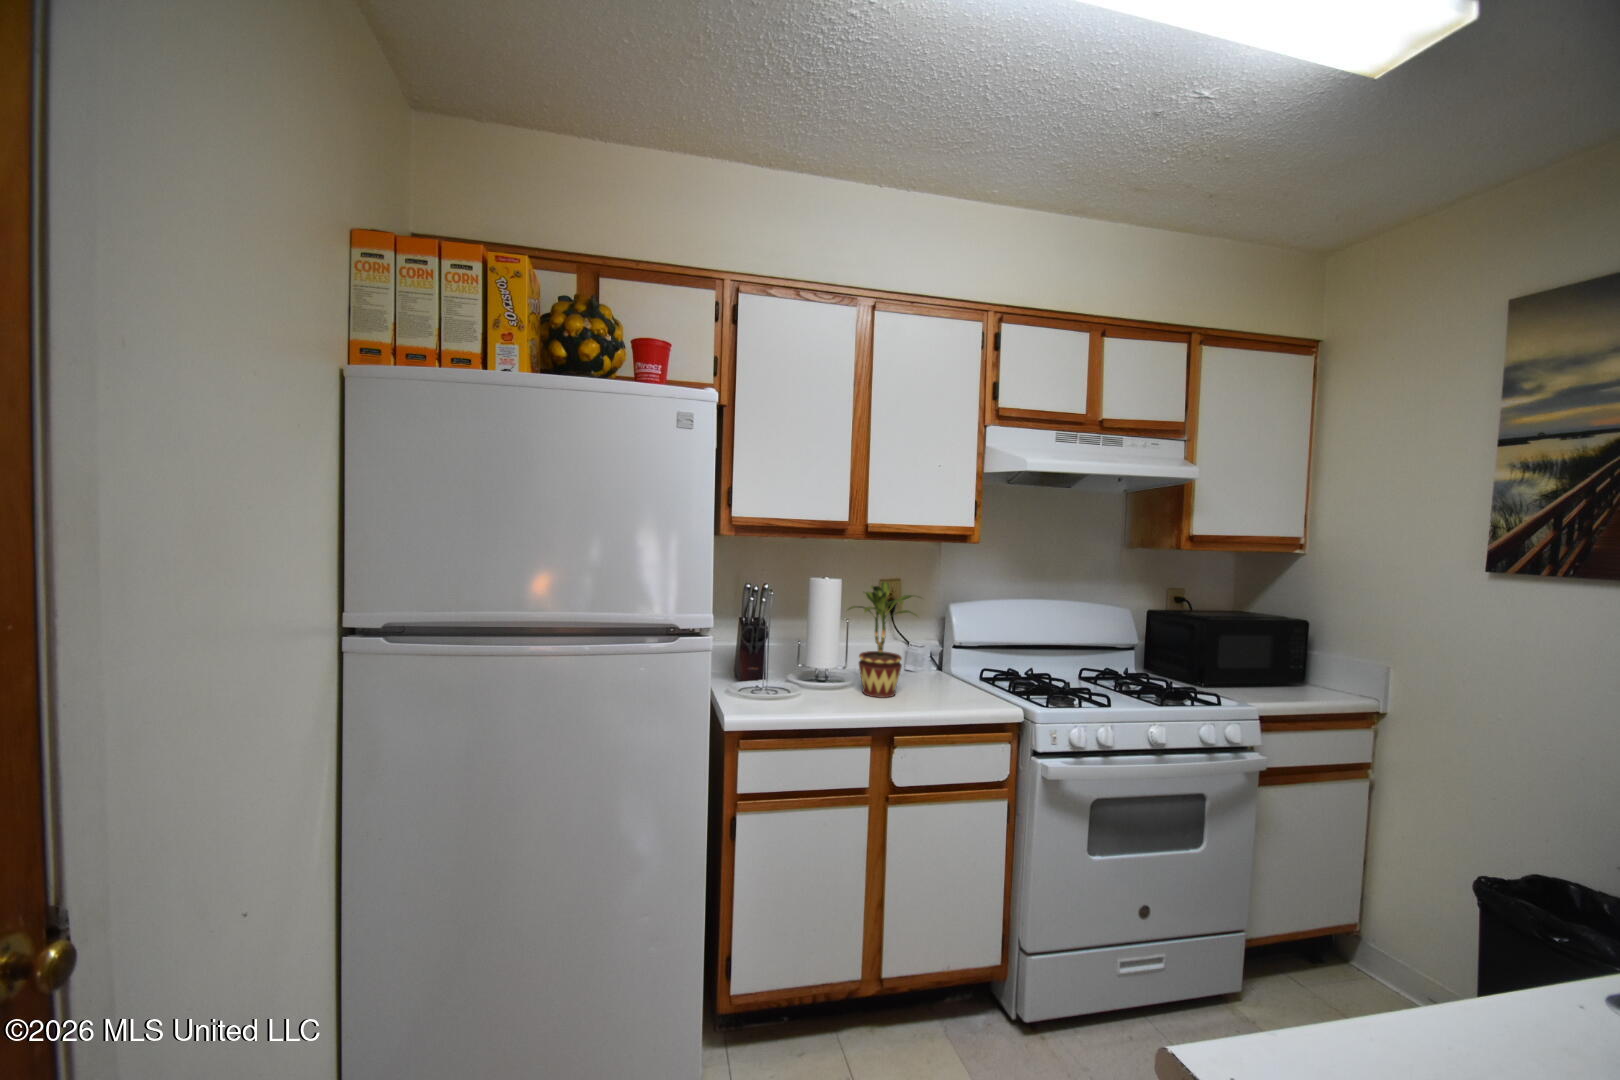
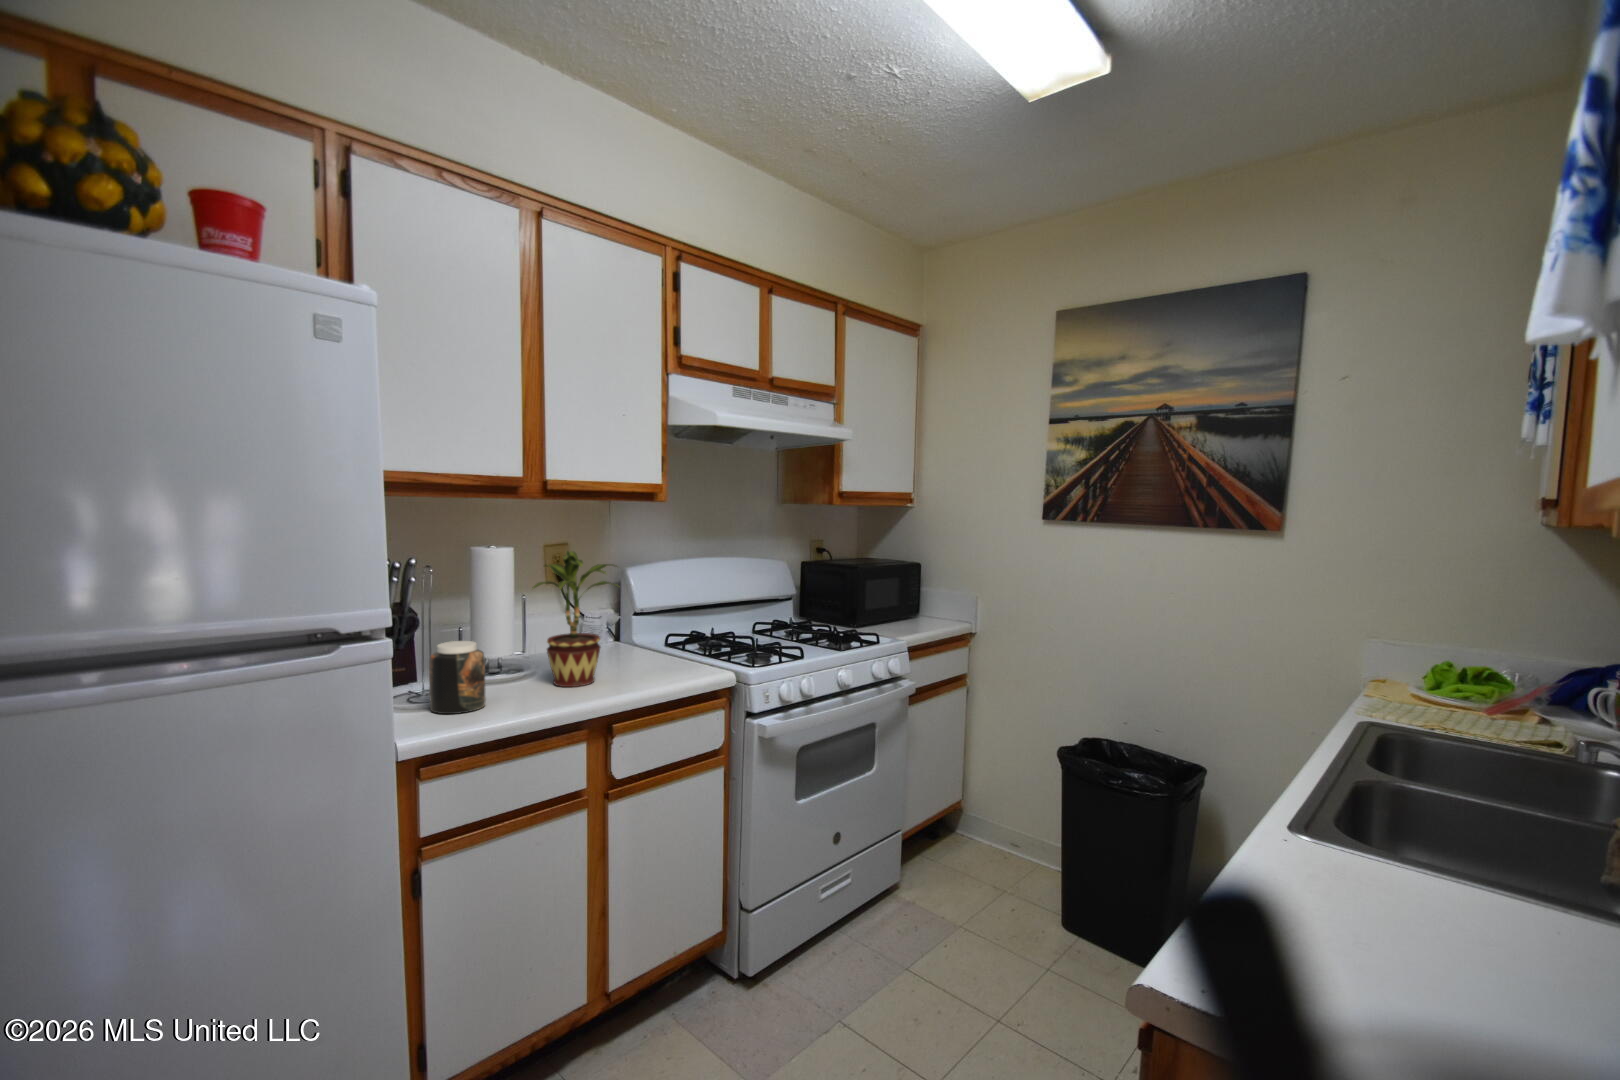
jar: none [765,645,804,702] -> present [429,641,486,714]

